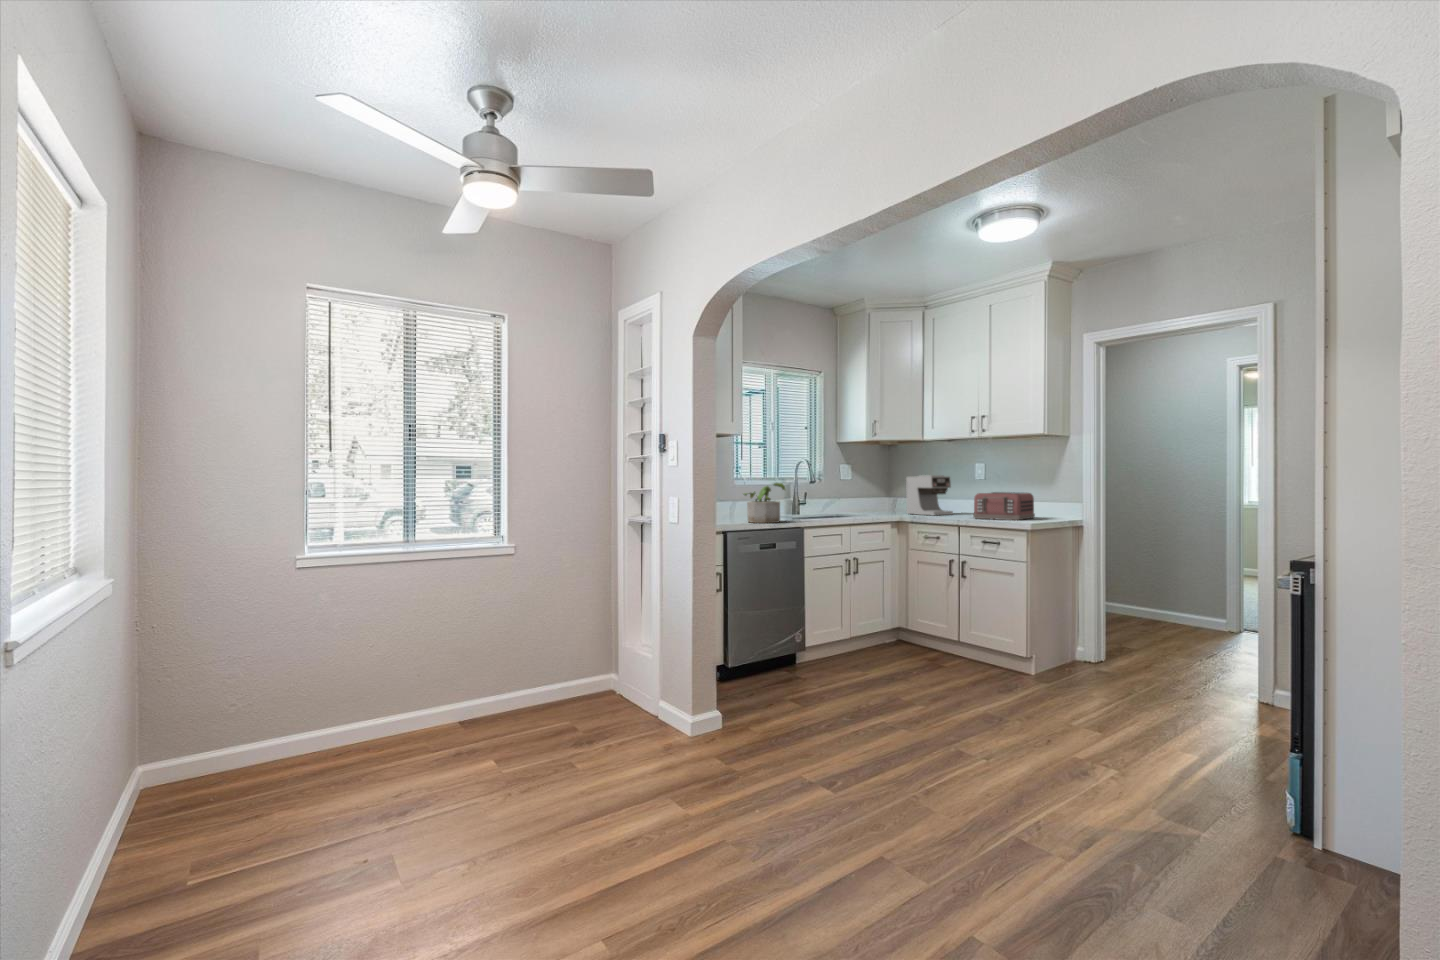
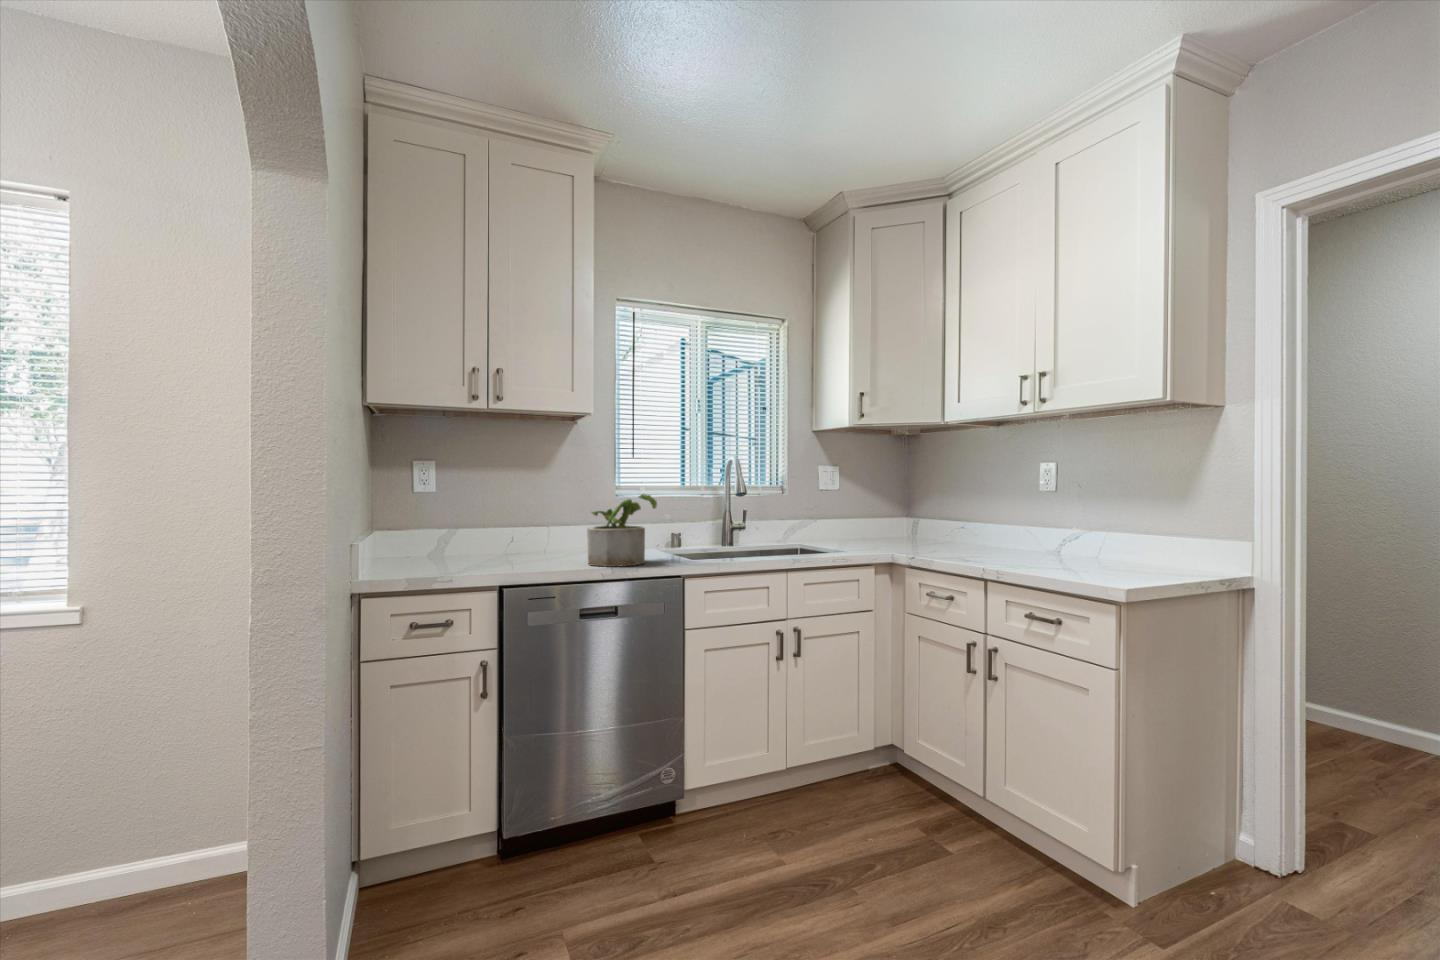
coffee maker: present [906,475,953,515] -> none [924,483,1001,552]
toaster: present [973,492,1035,520] -> none [1020,515,1148,574]

